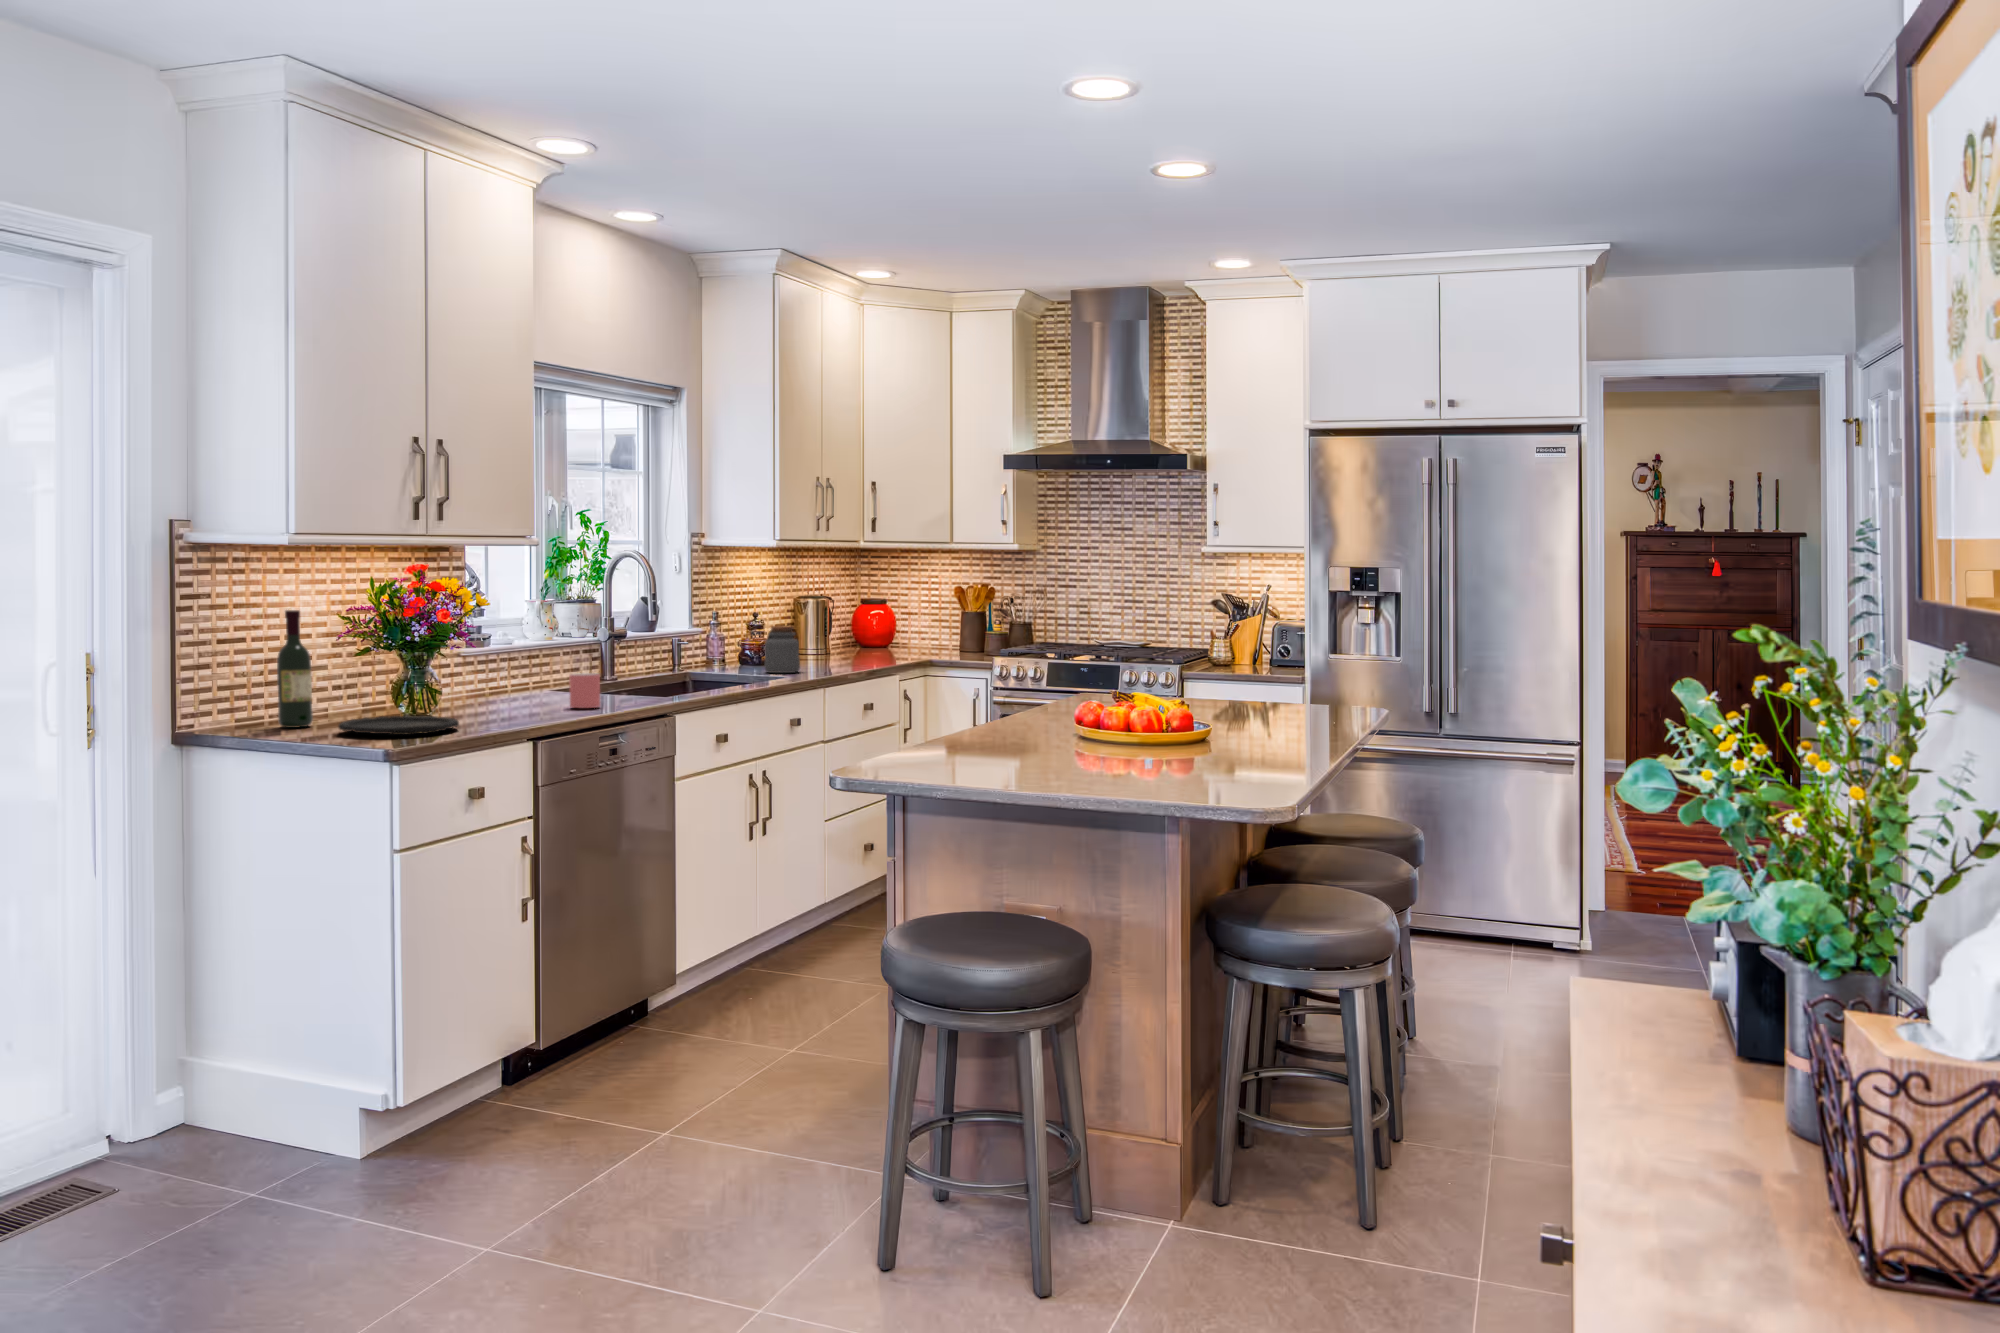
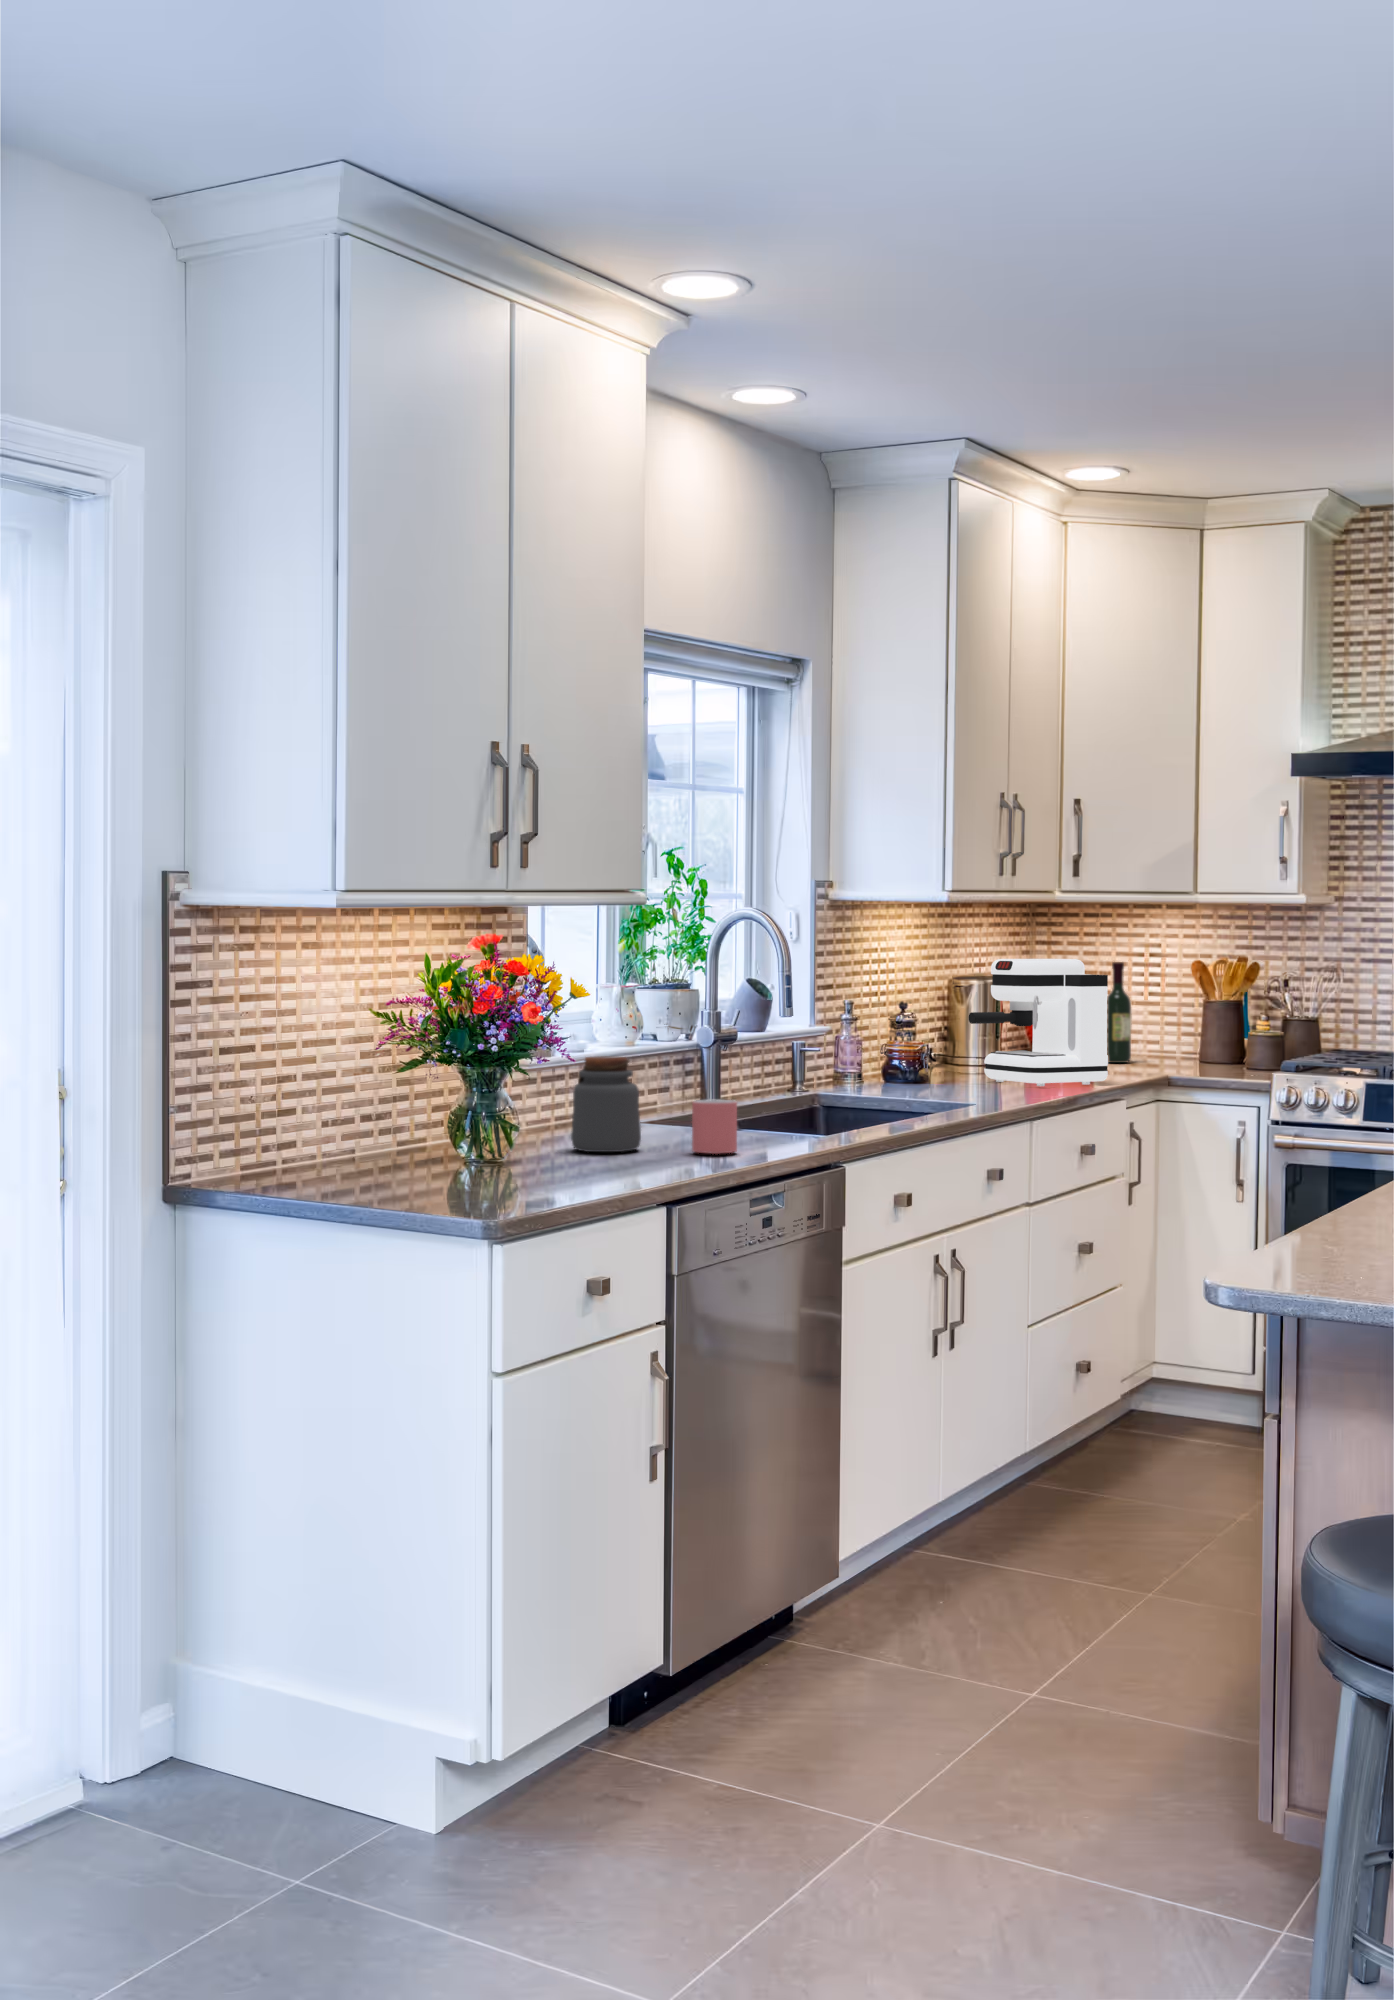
coffee maker: none [798,585,888,666] -> present [969,959,1108,1086]
wine bottle: present [277,610,313,728] -> present [1107,962,1131,1063]
jar: present [764,626,800,673] -> present [571,1056,641,1152]
plate: present [338,715,459,735] -> none [395,1163,563,1194]

